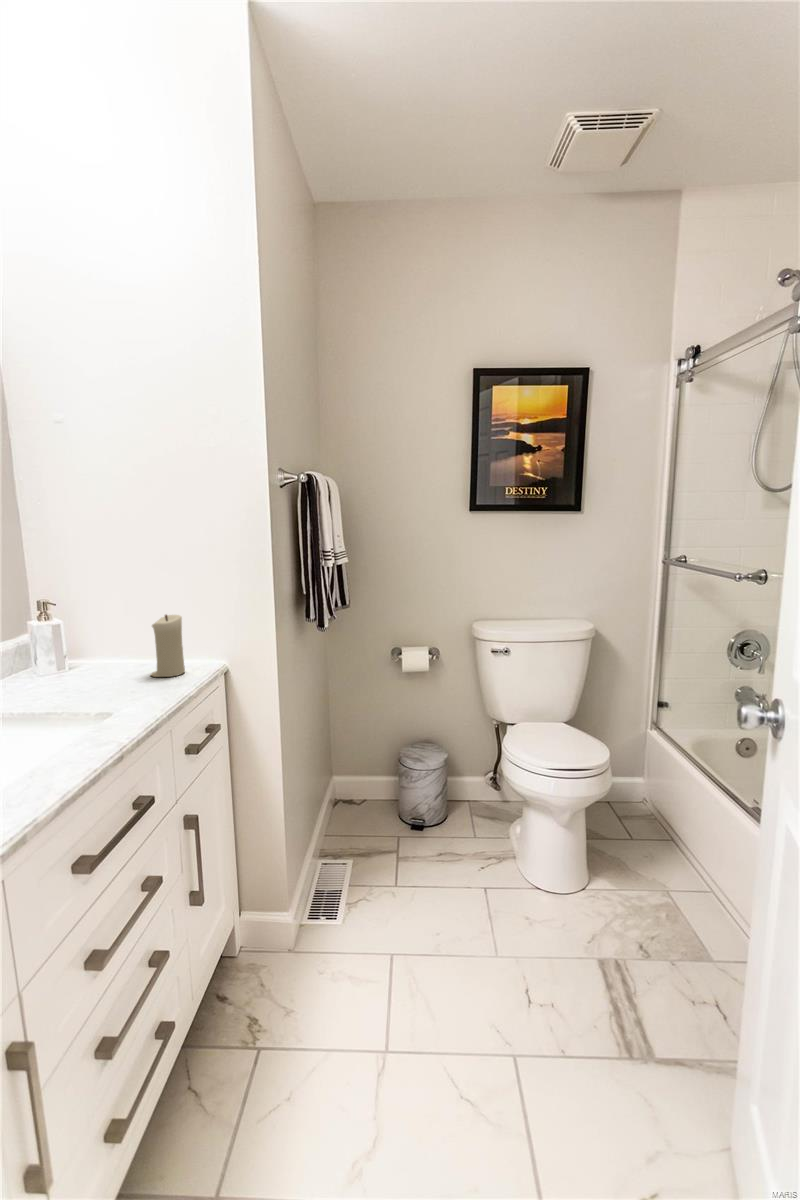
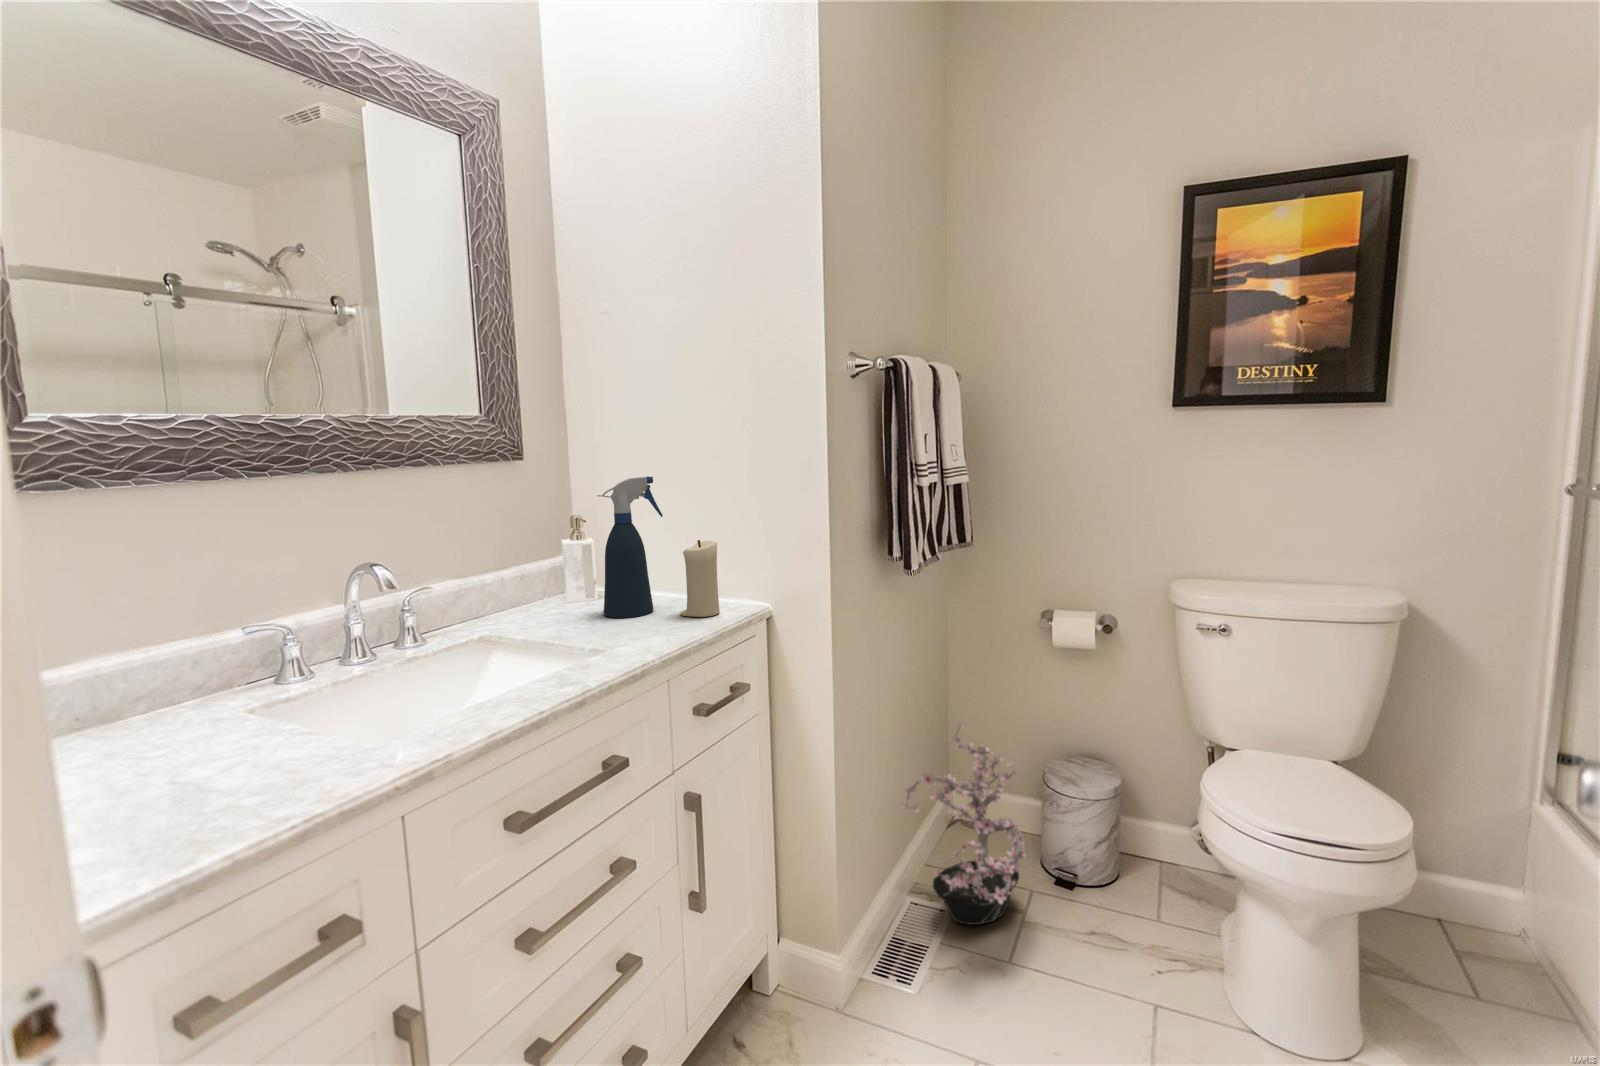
spray bottle: none [66,563,127,685] -> present [597,476,663,618]
potted plant: none [317,727,405,869] -> present [901,724,1025,925]

